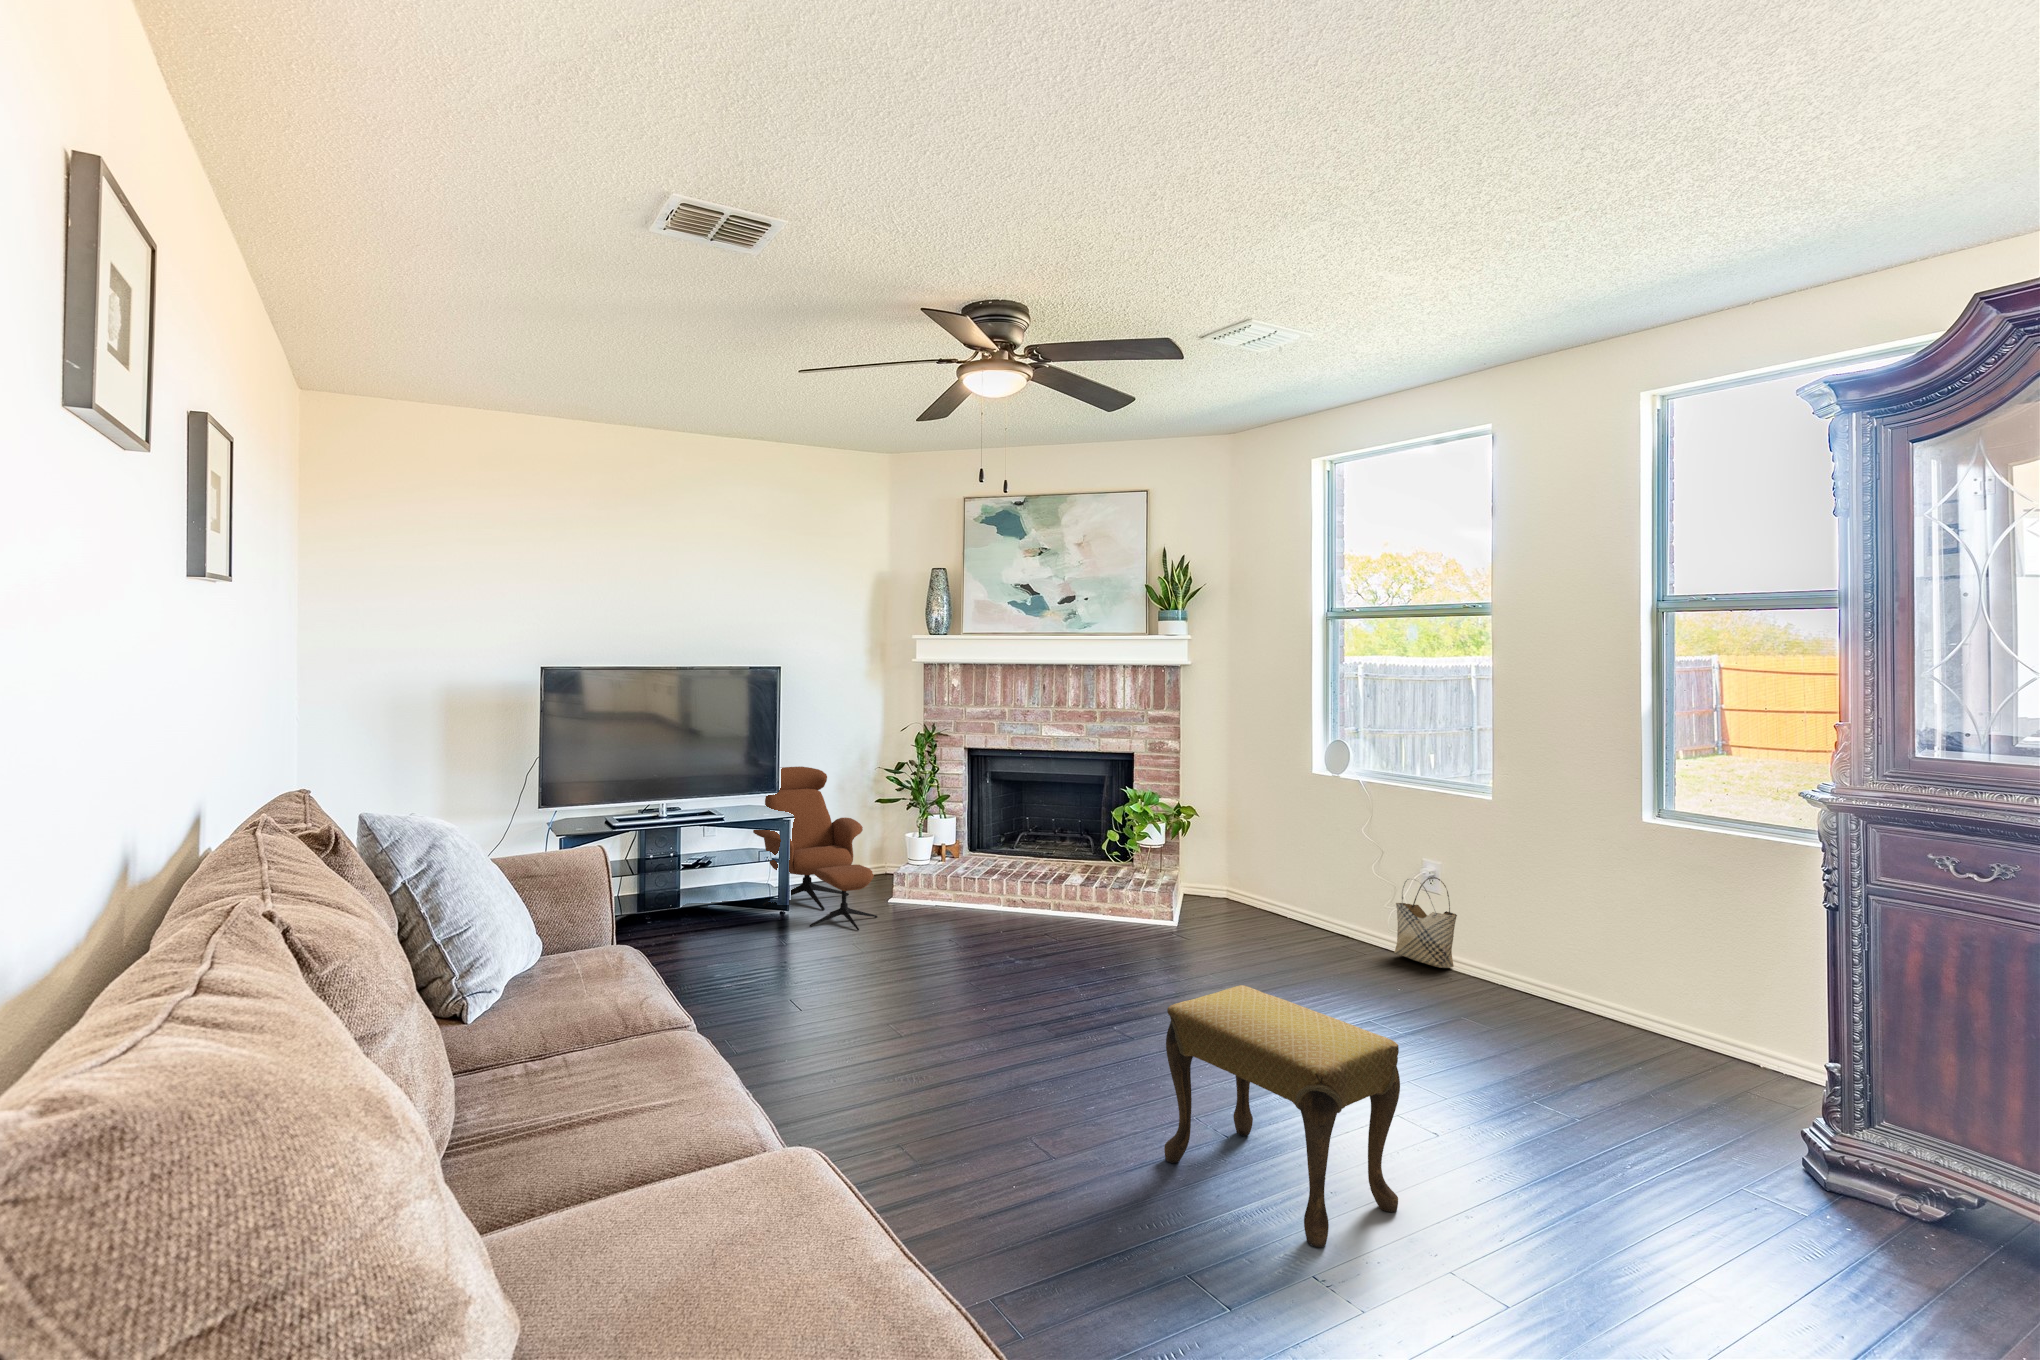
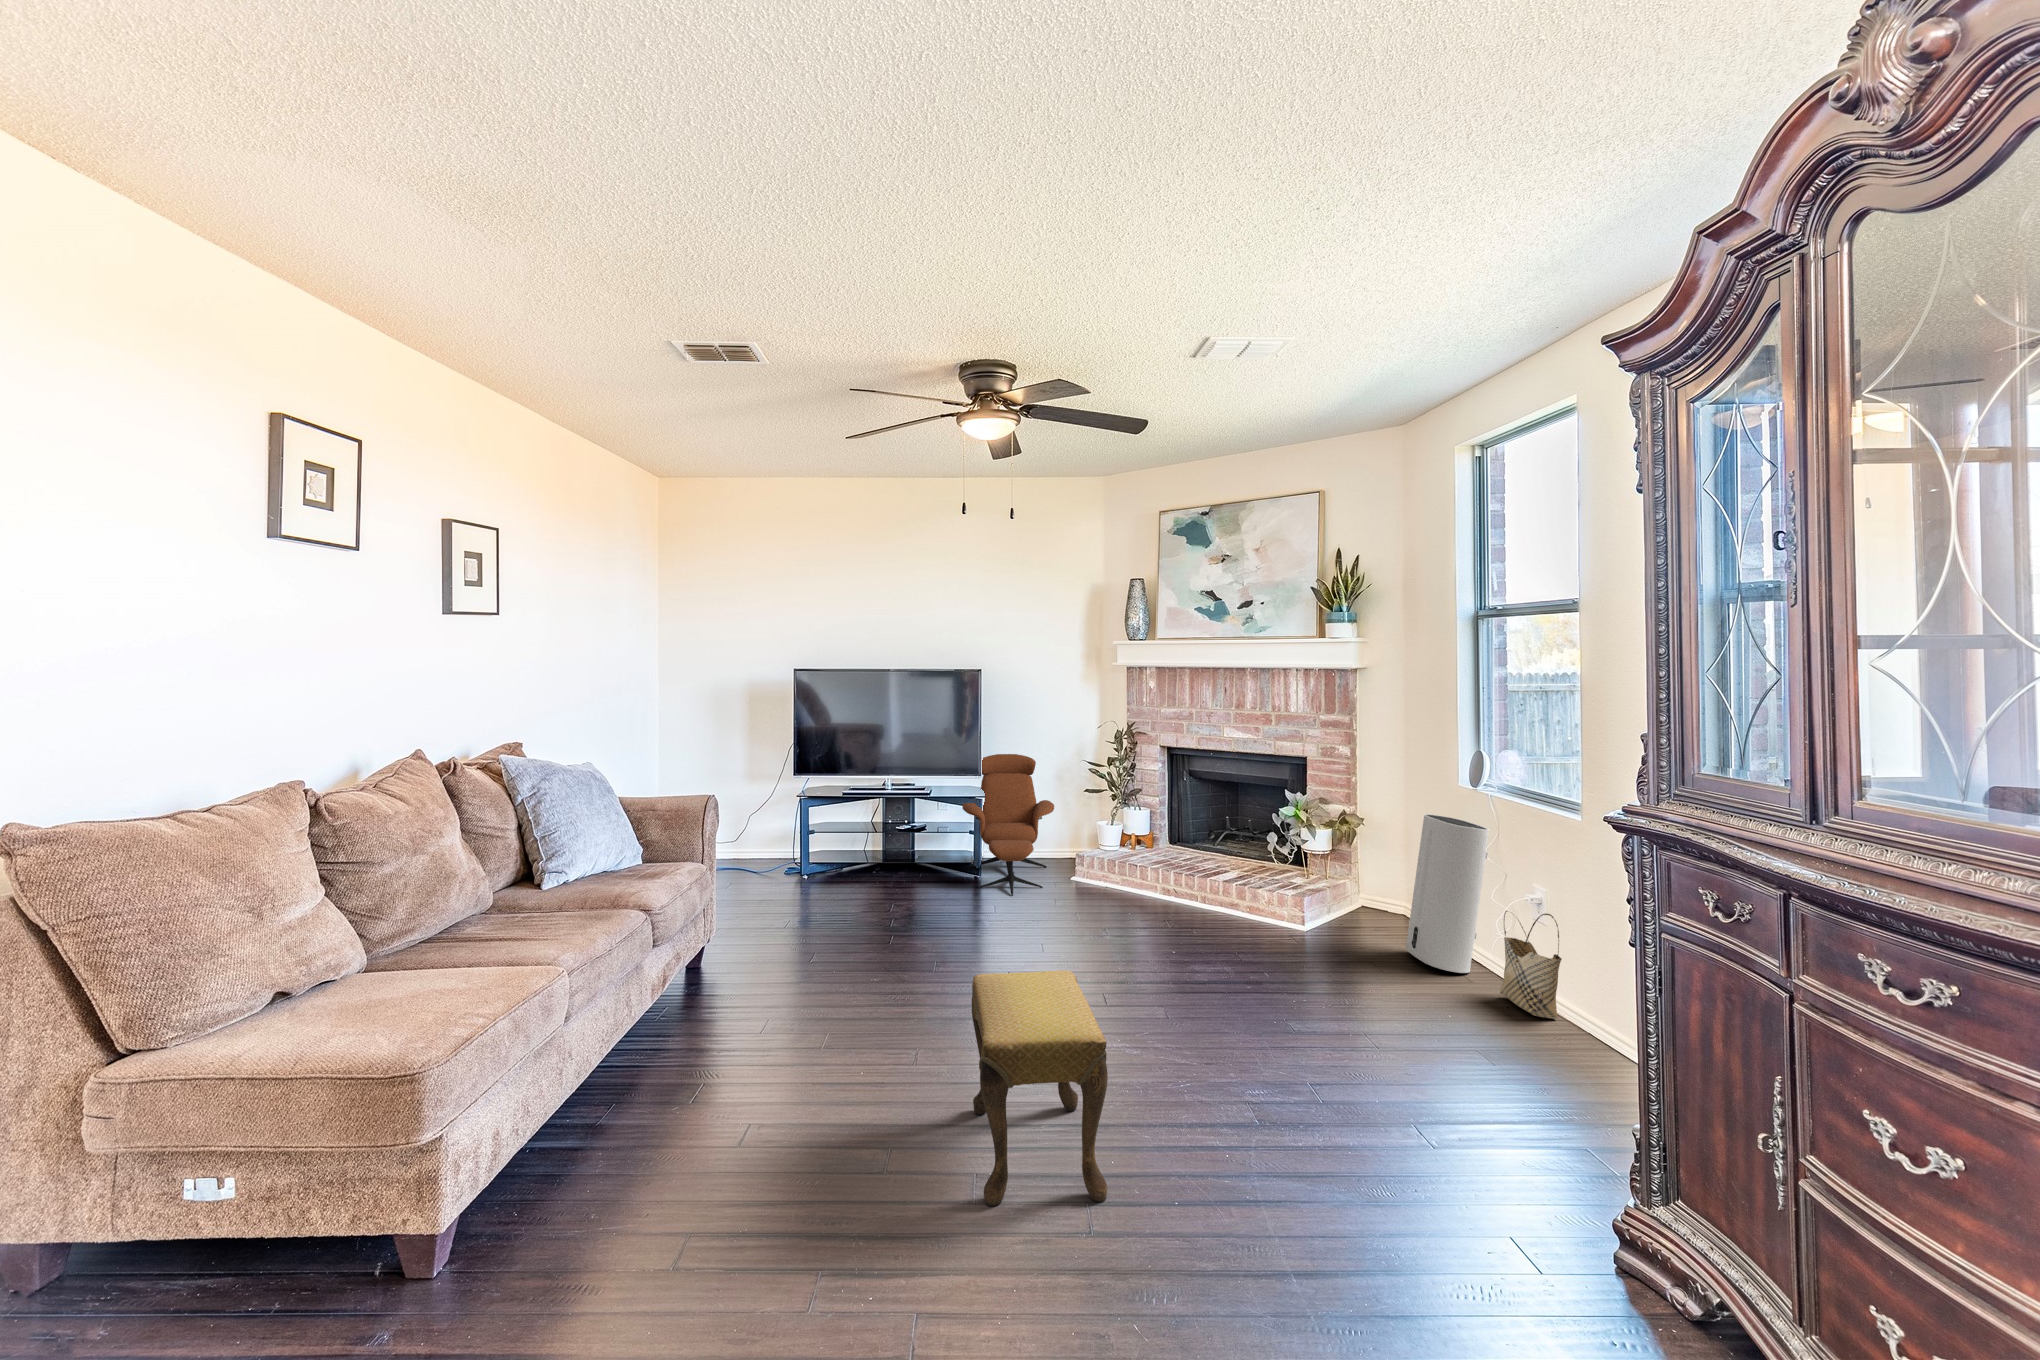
air purifier: none [1282,799,1360,942] -> present [1406,814,1489,973]

